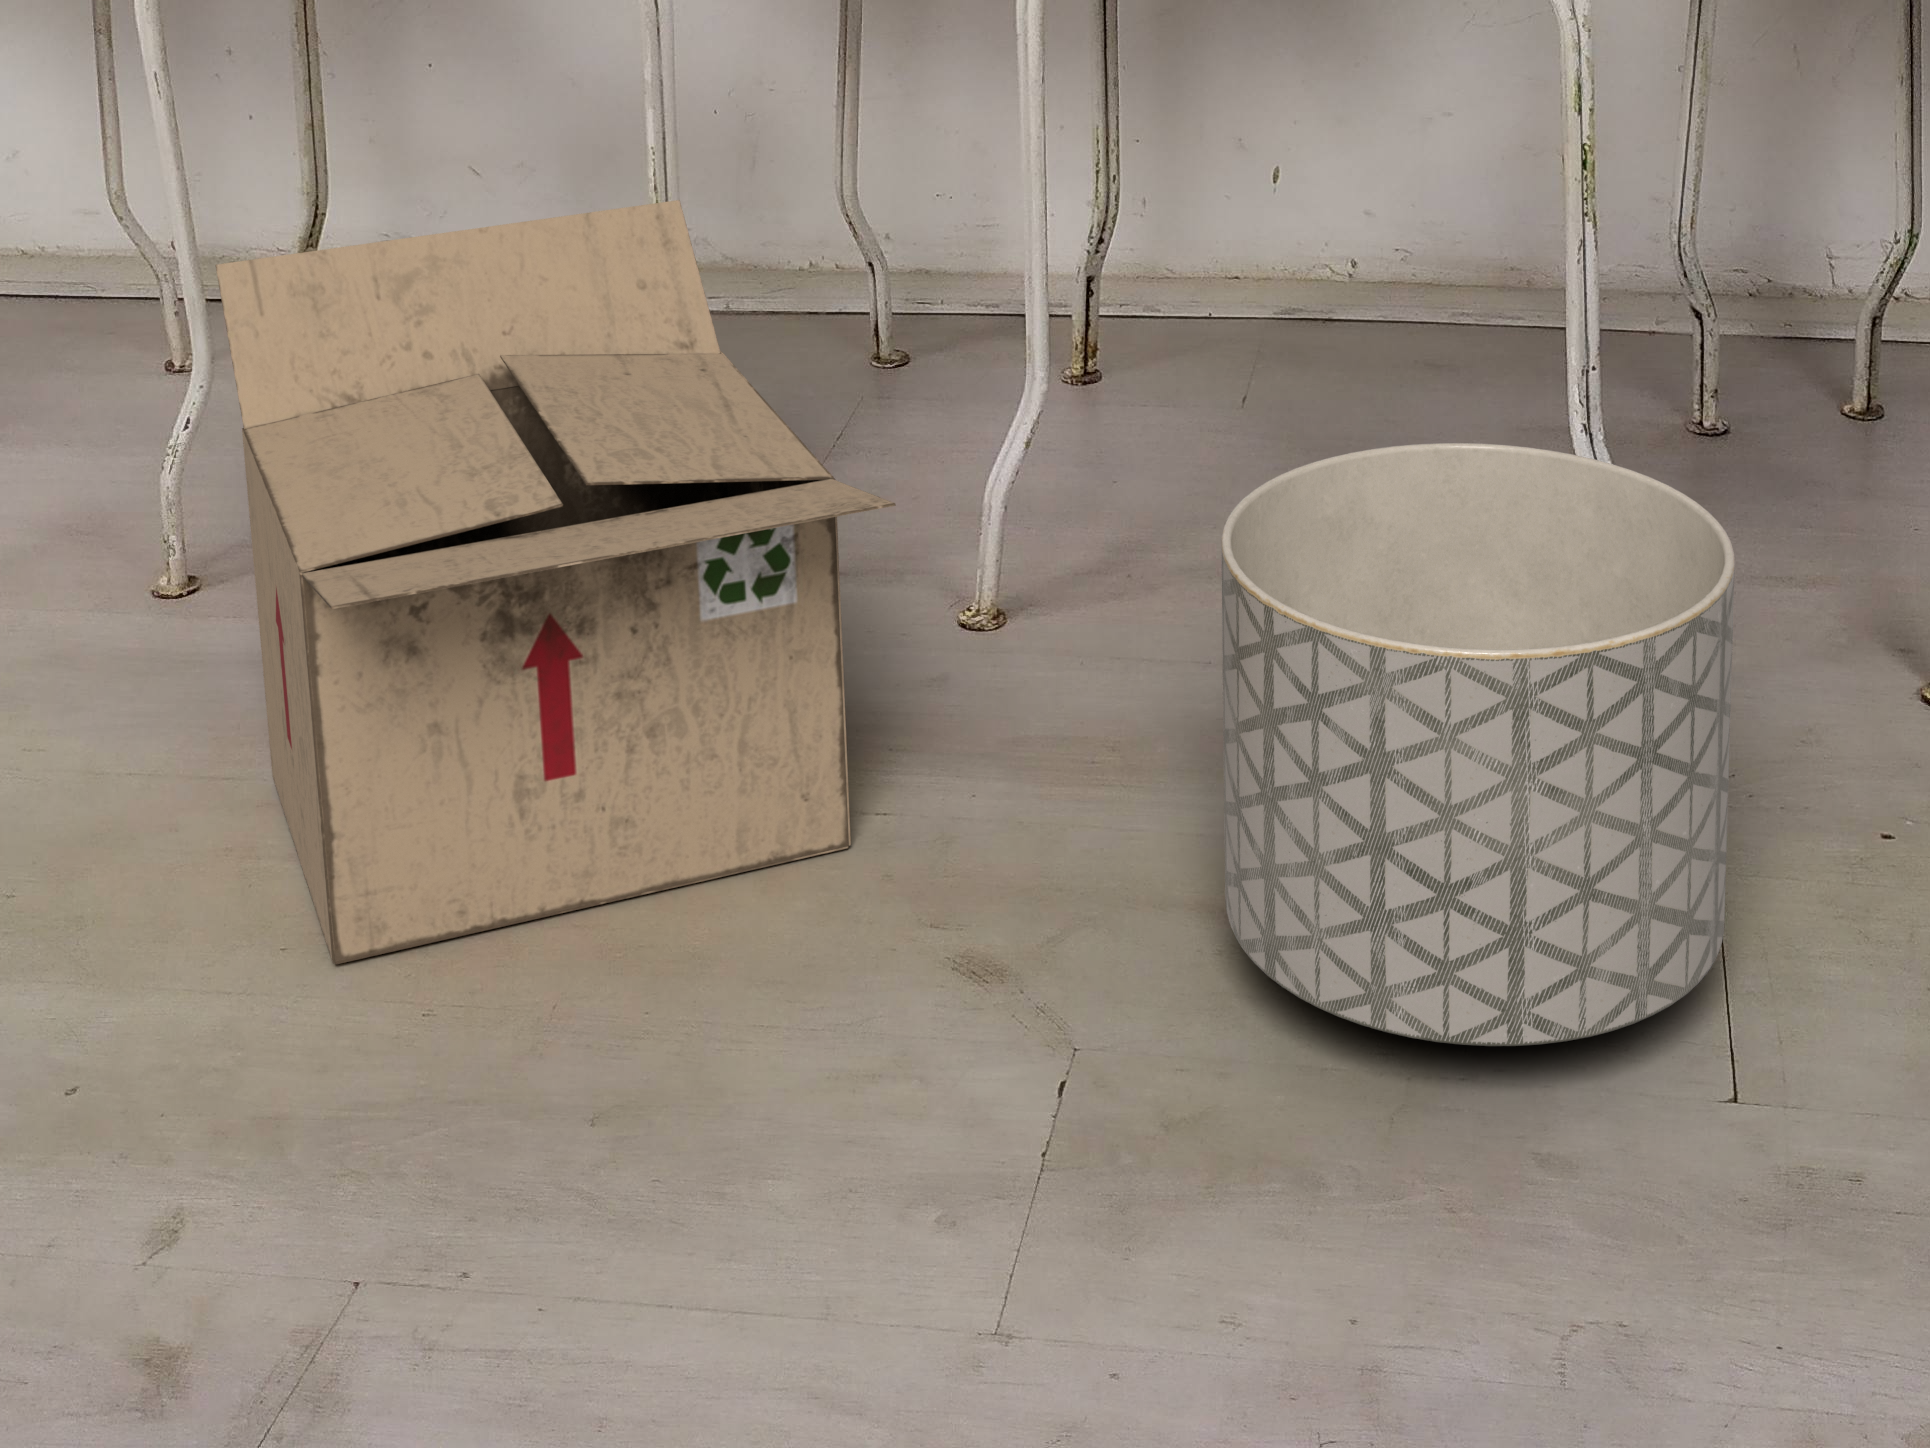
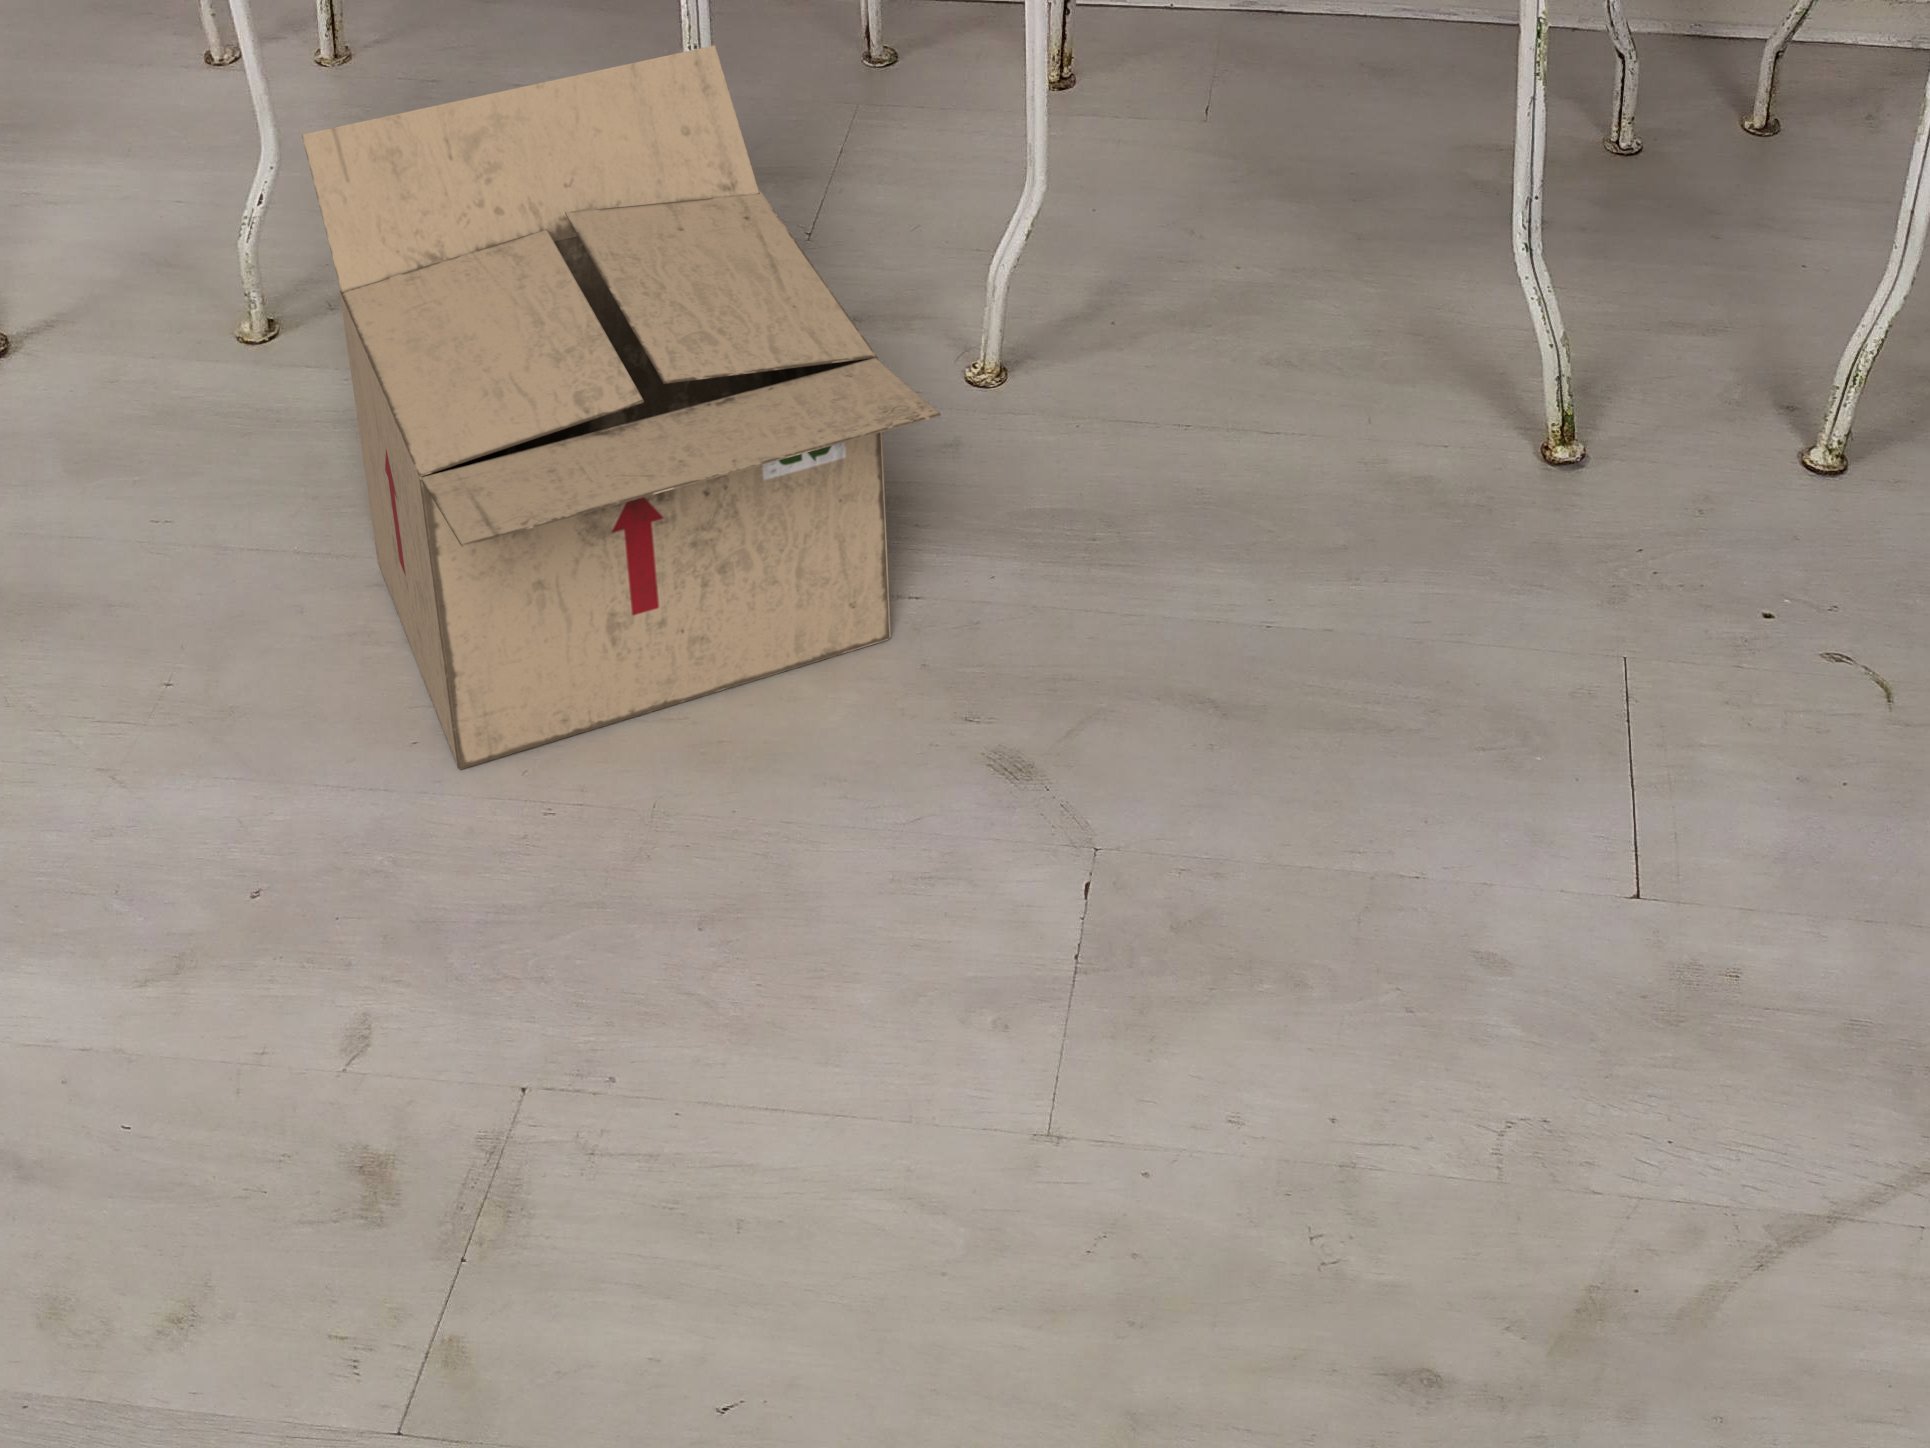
planter: present [1221,443,1735,1046] -> none [1221,331,1668,875]

